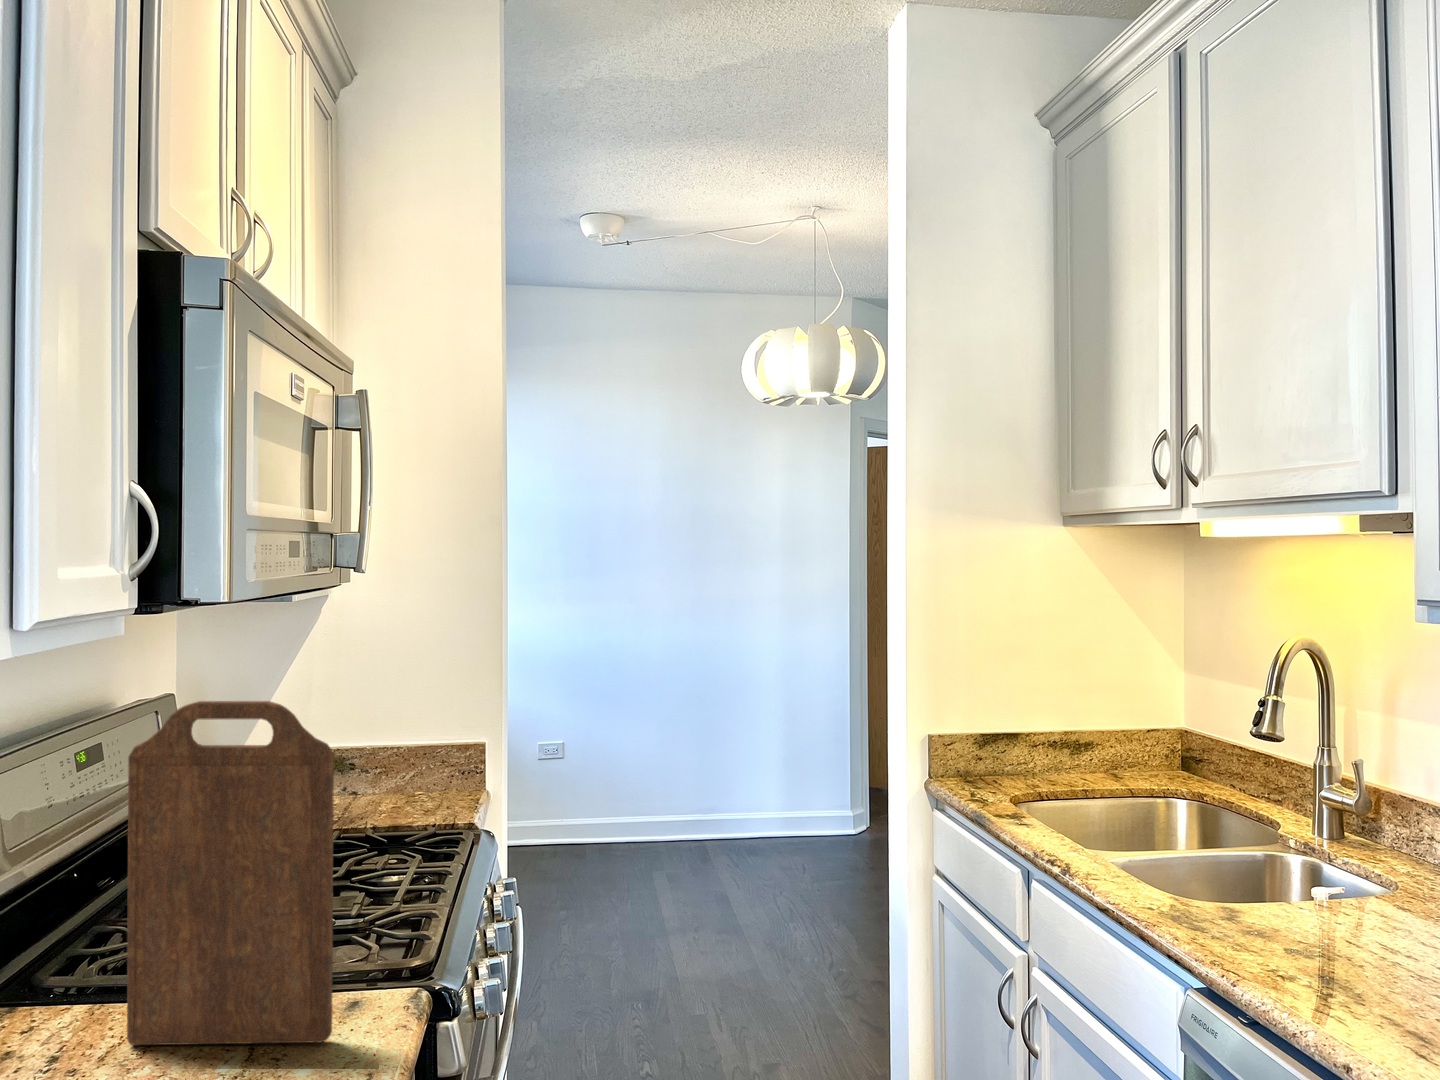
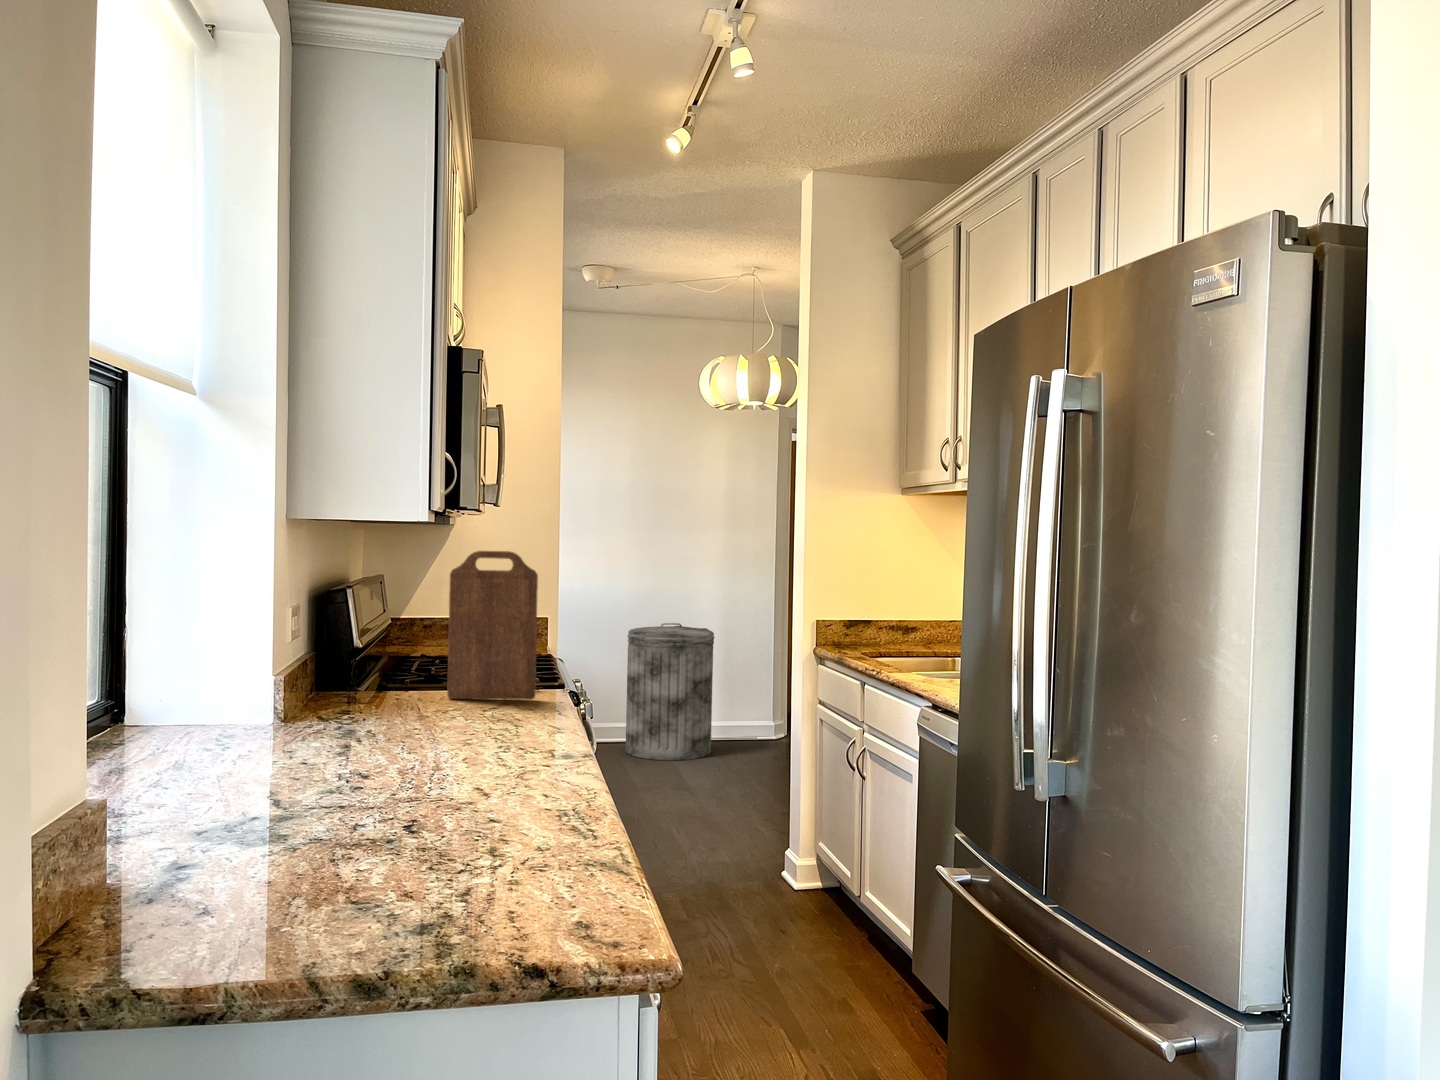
trash can: none [658,689,772,874] -> present [626,623,714,761]

